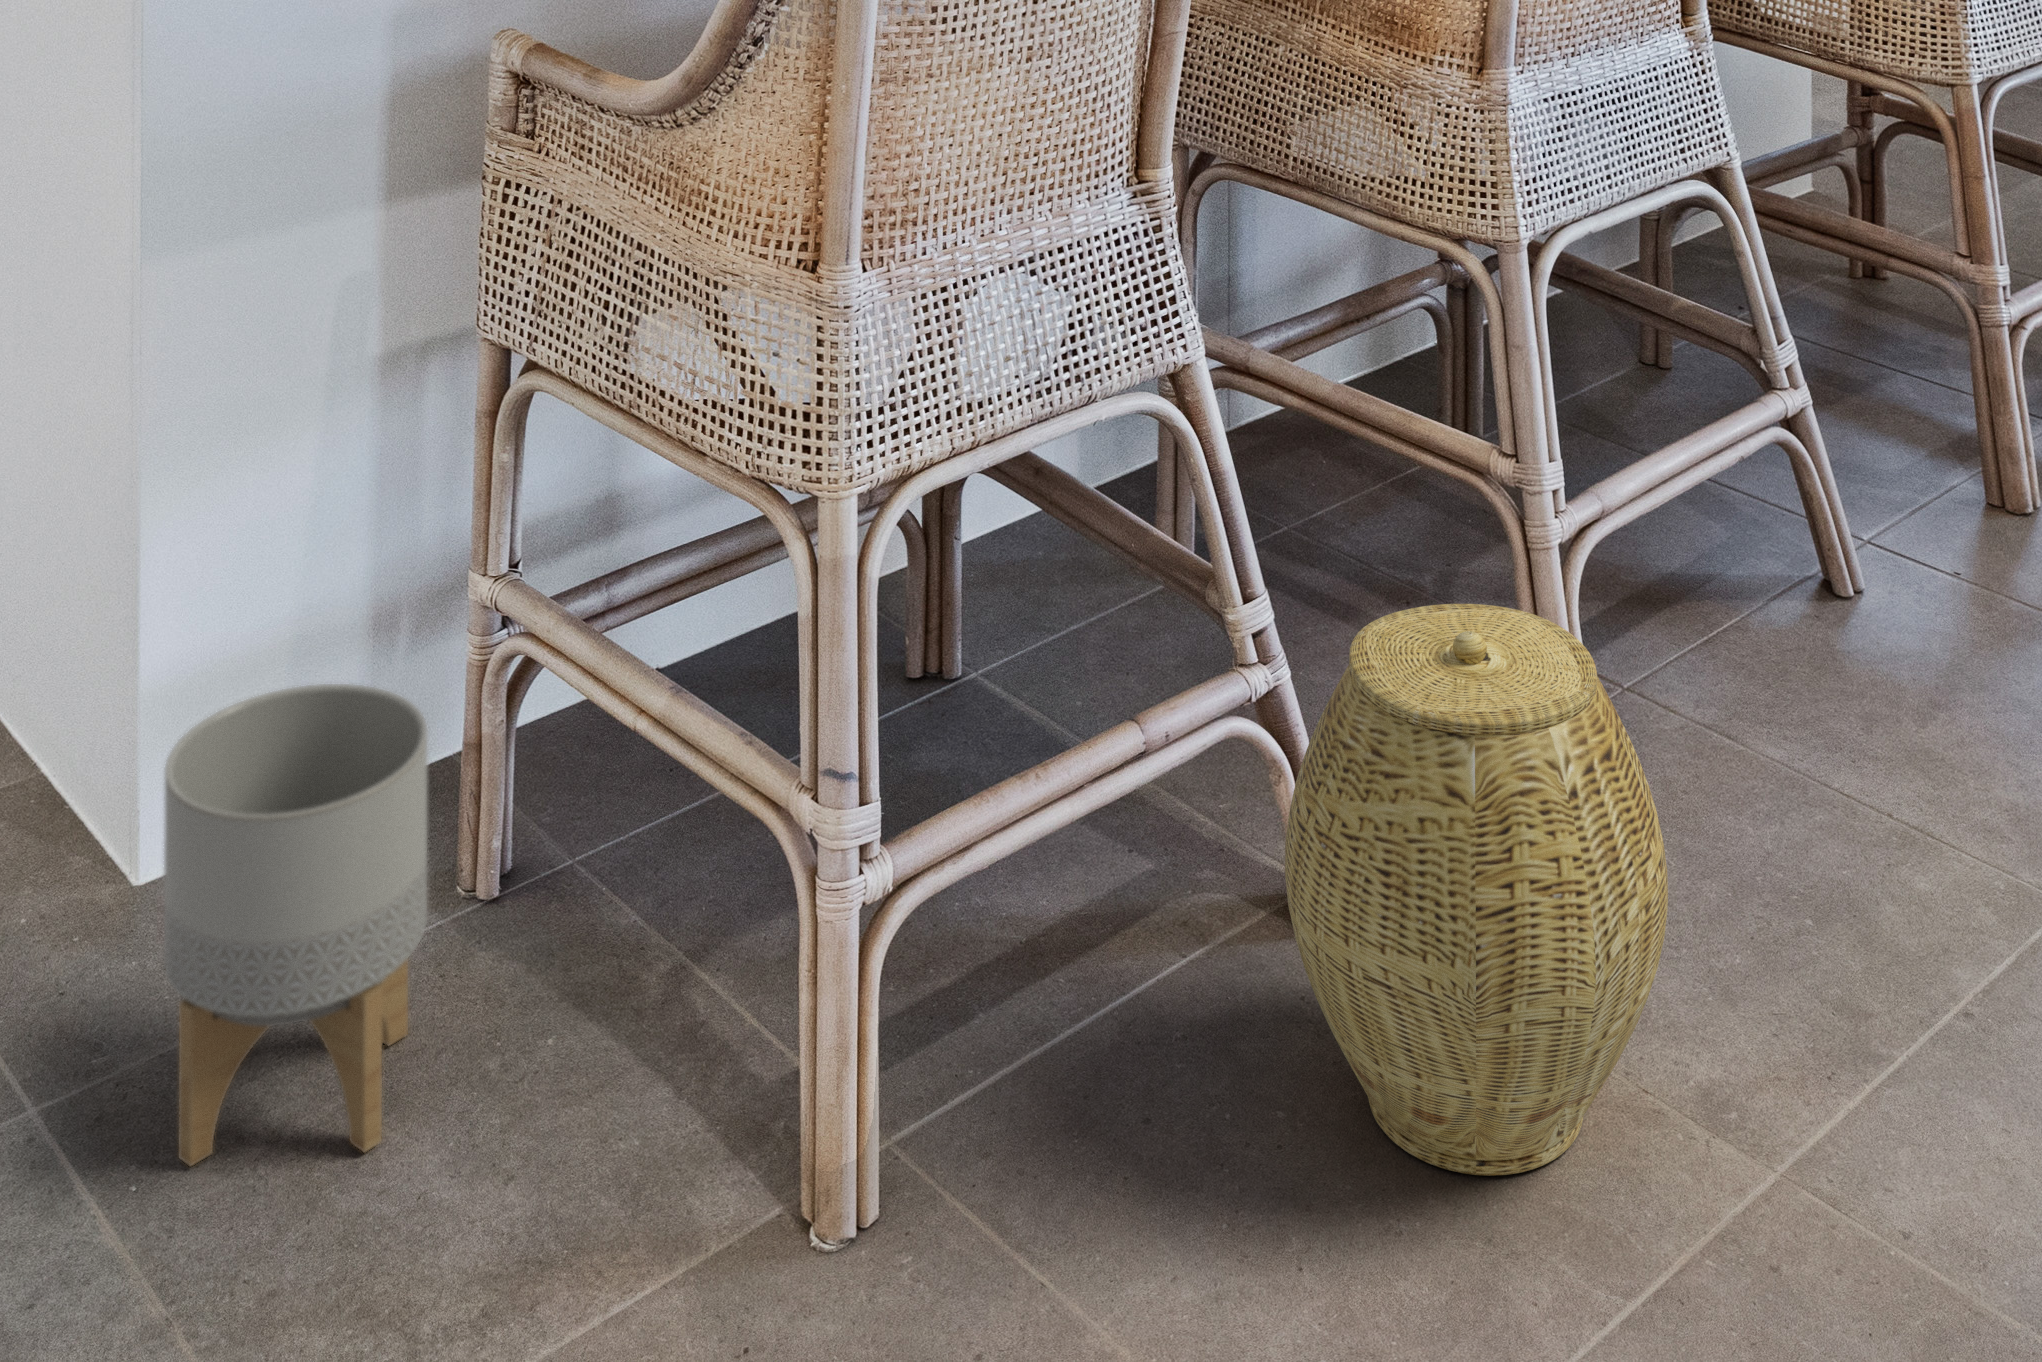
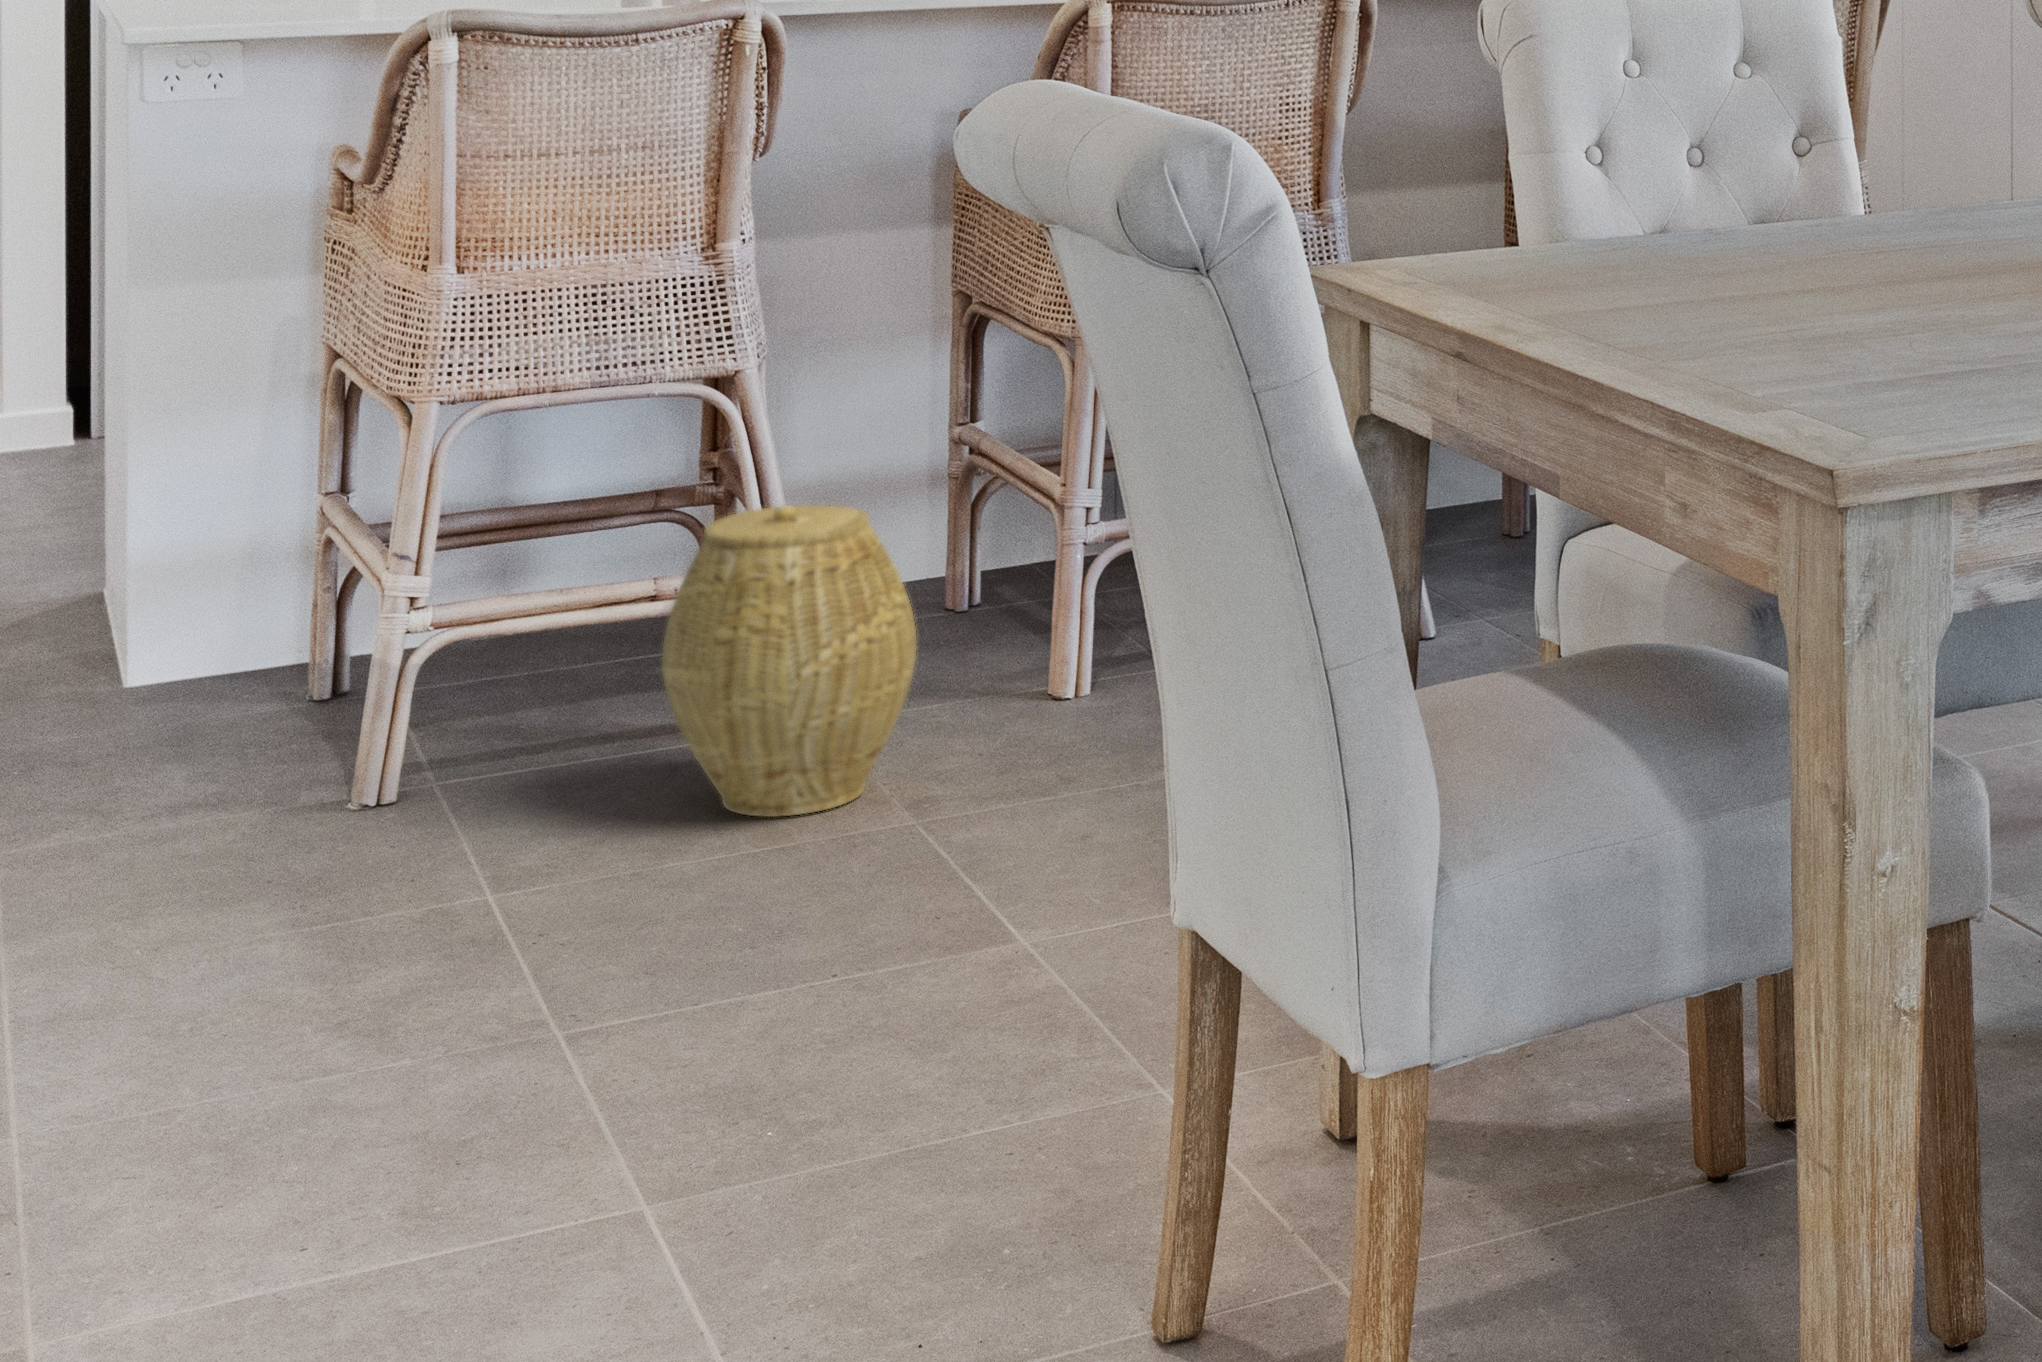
planter: present [164,684,427,1166] -> none [38,532,219,776]

